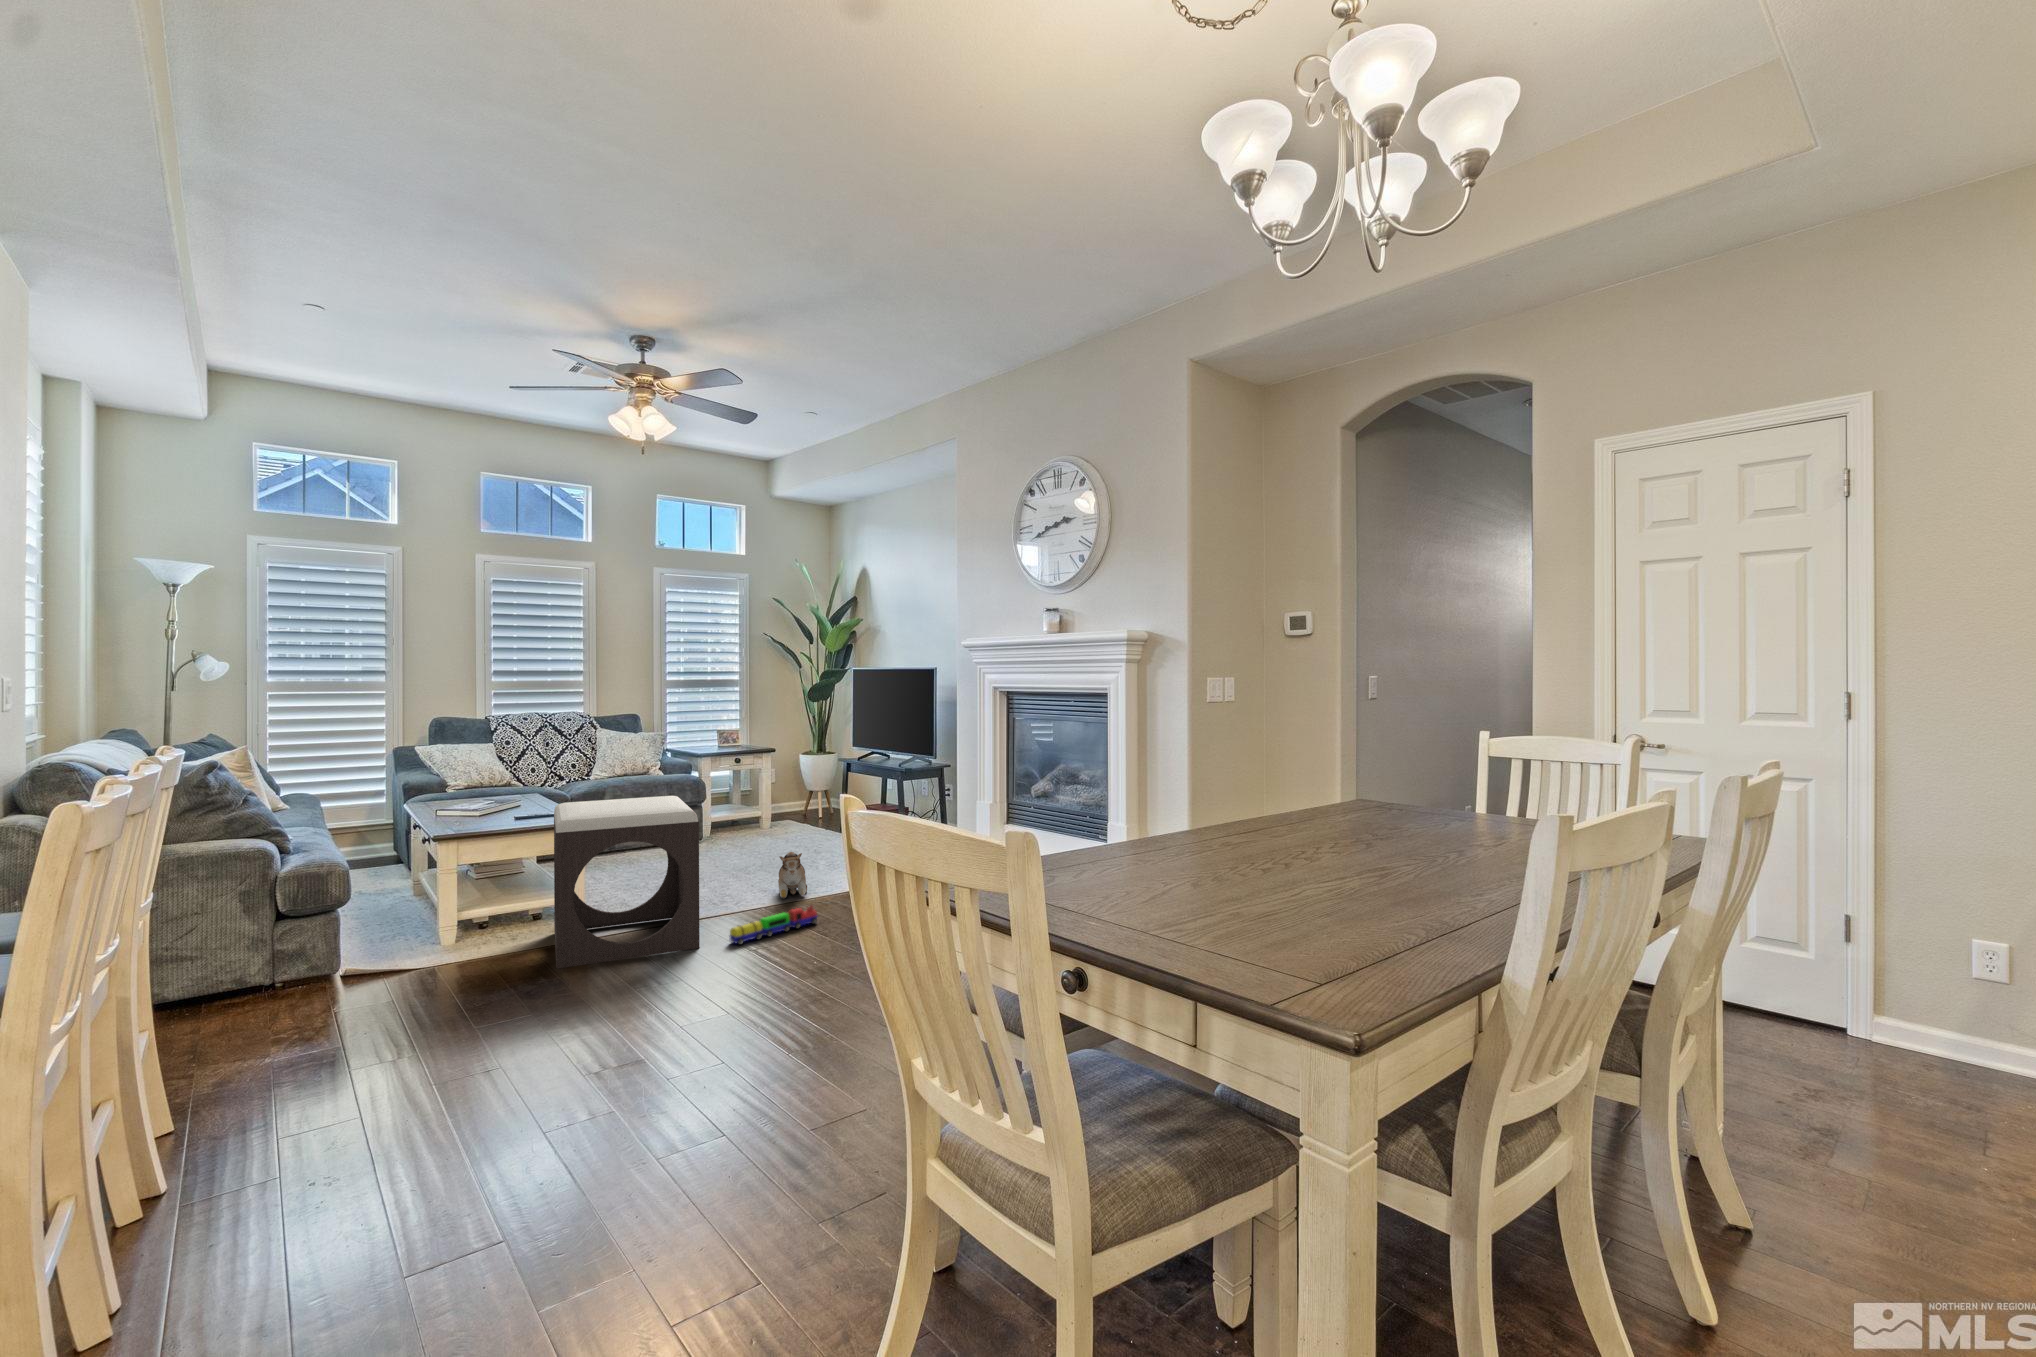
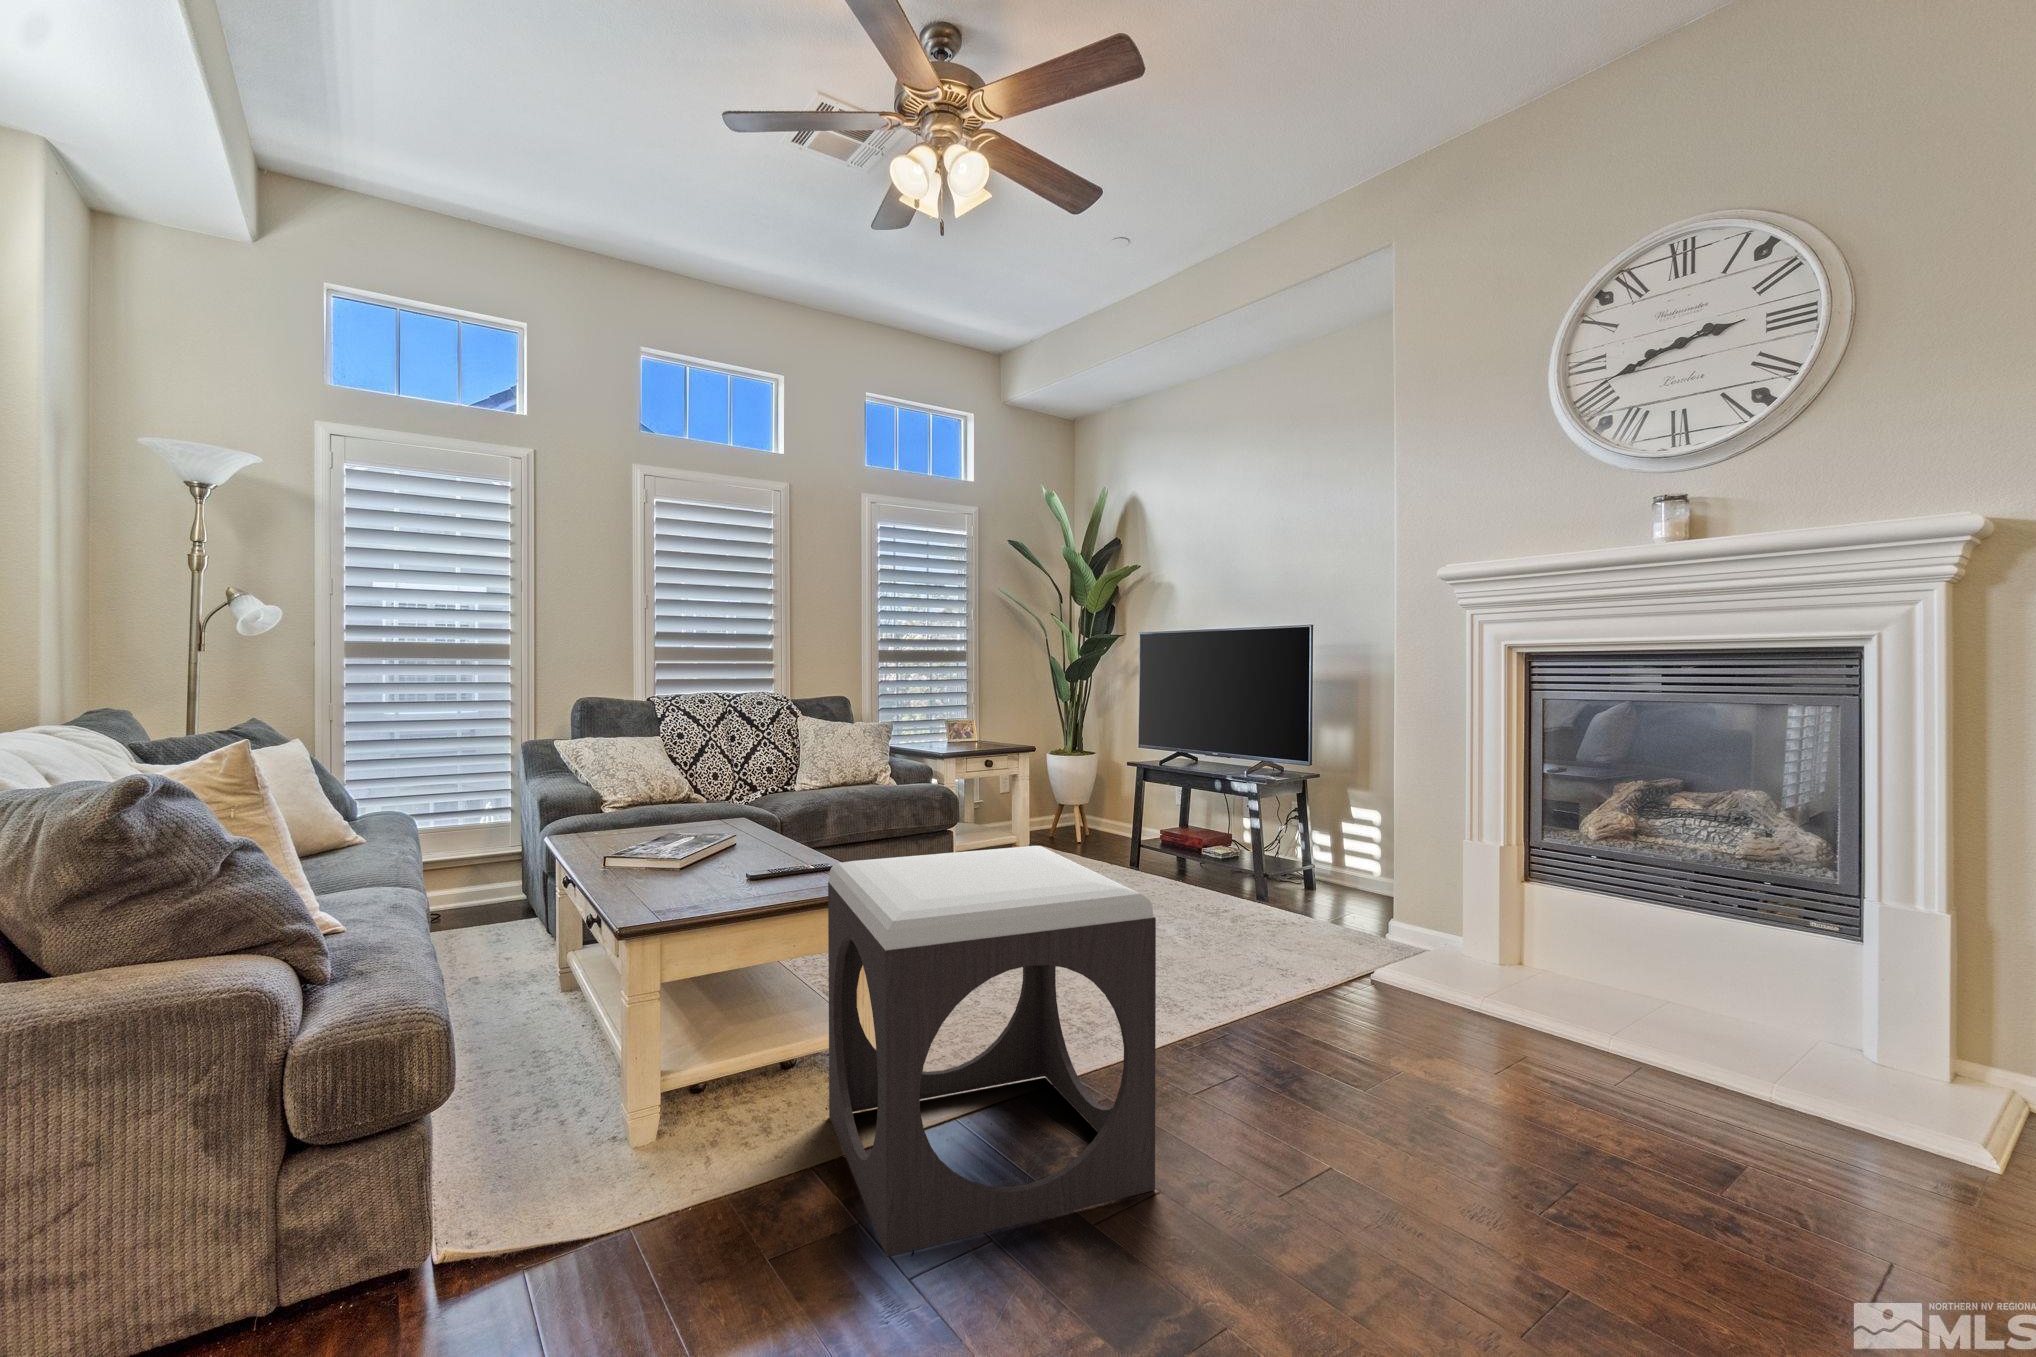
plush toy: present [778,852,807,898] -> none [1173,944,1238,1029]
toy train: present [729,906,817,945] -> none [1207,1073,1334,1184]

